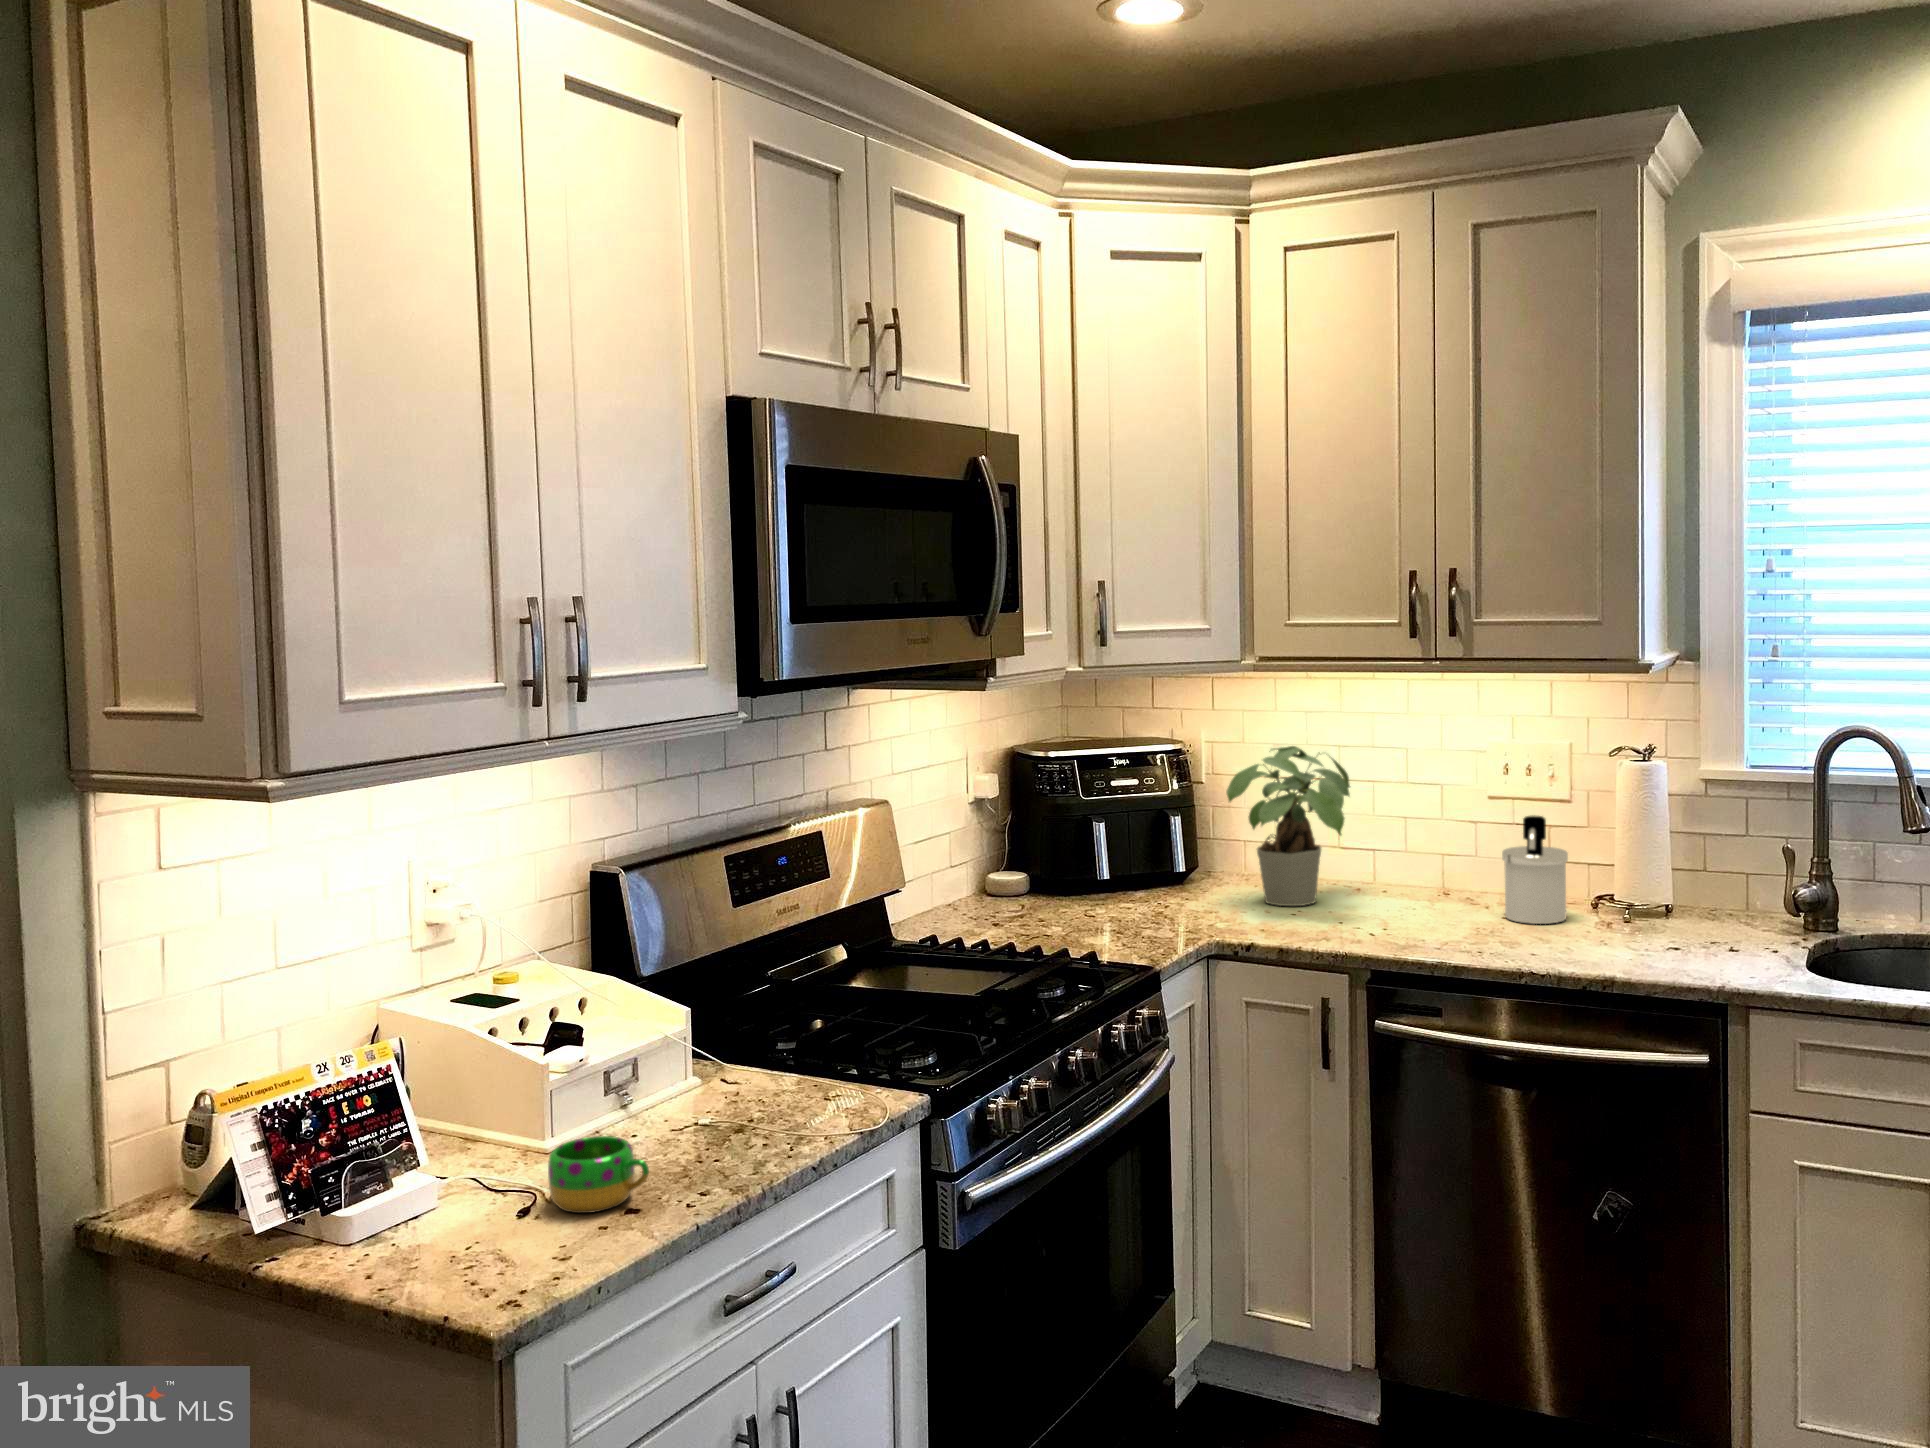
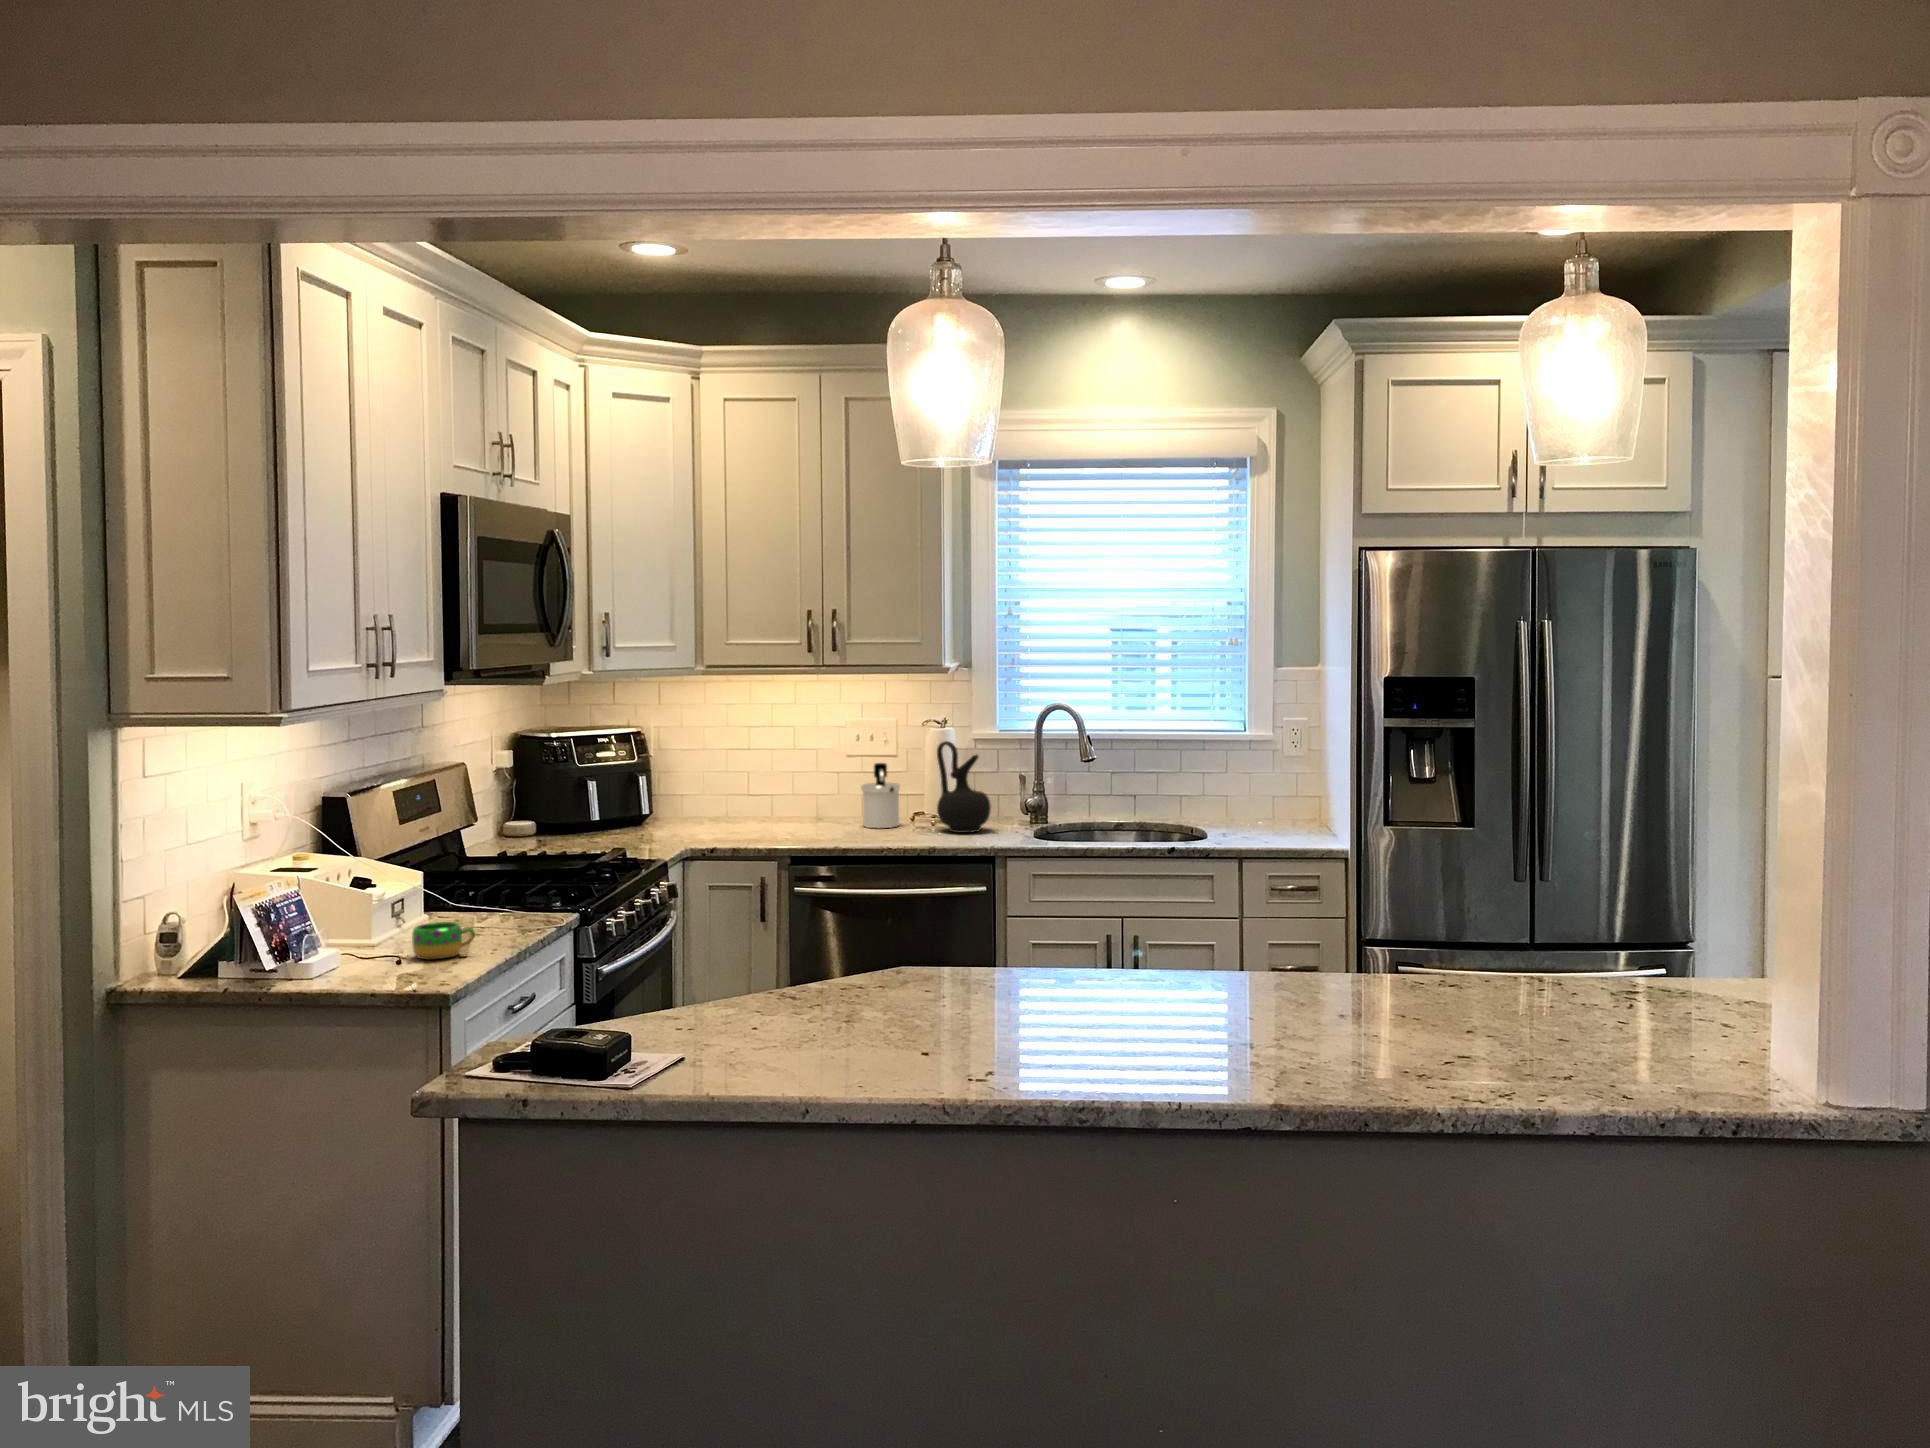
potted plant: present [1226,746,1350,906] -> none [687,724,768,829]
ceramic jug: none [1629,787,1727,947] -> present [937,741,991,833]

